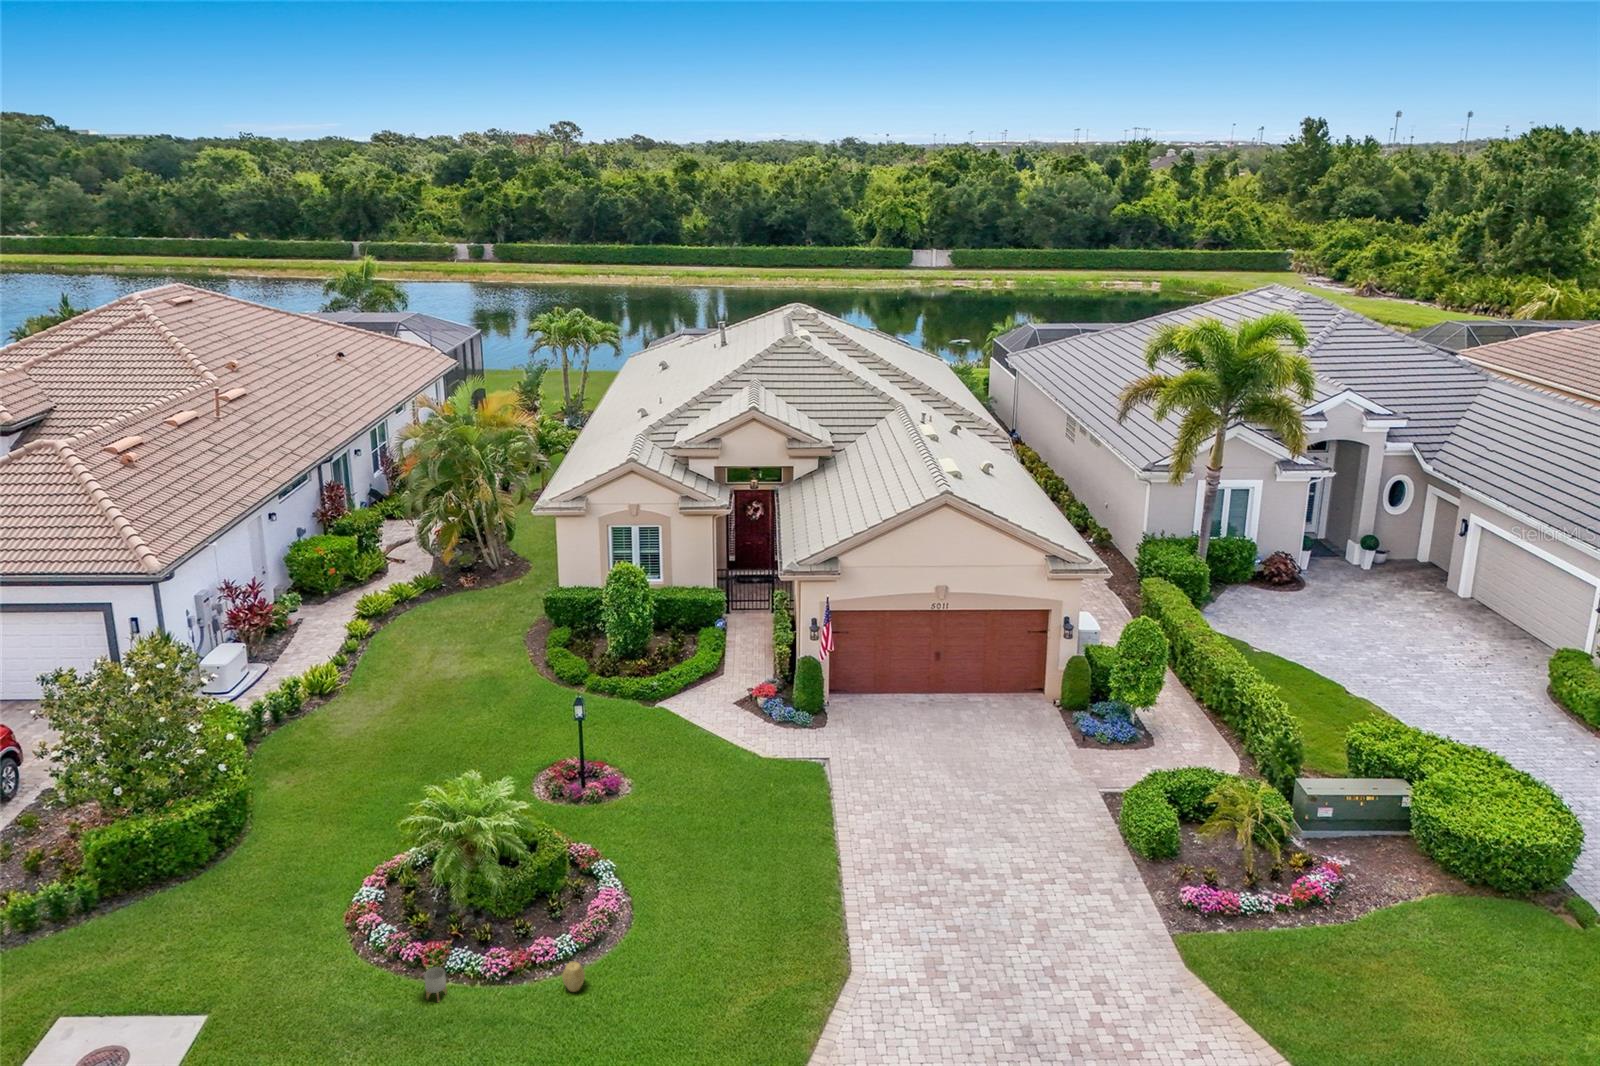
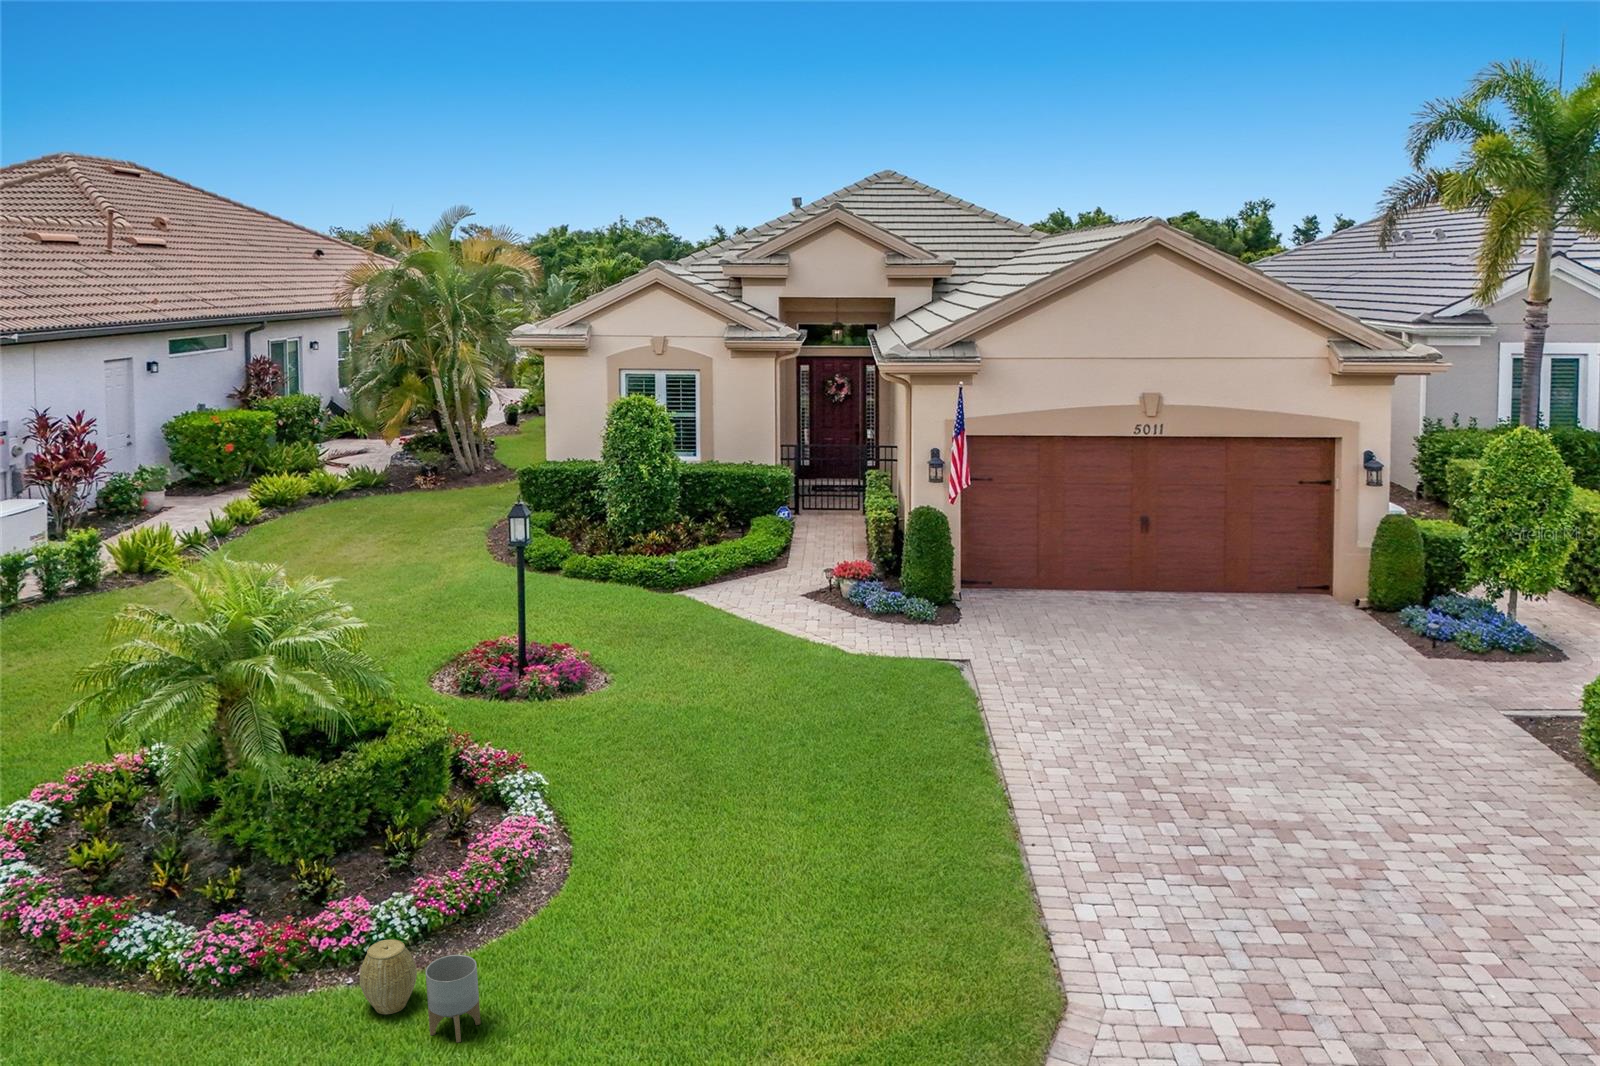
planter: present [424,967,447,1001] -> present [426,955,480,1043]

